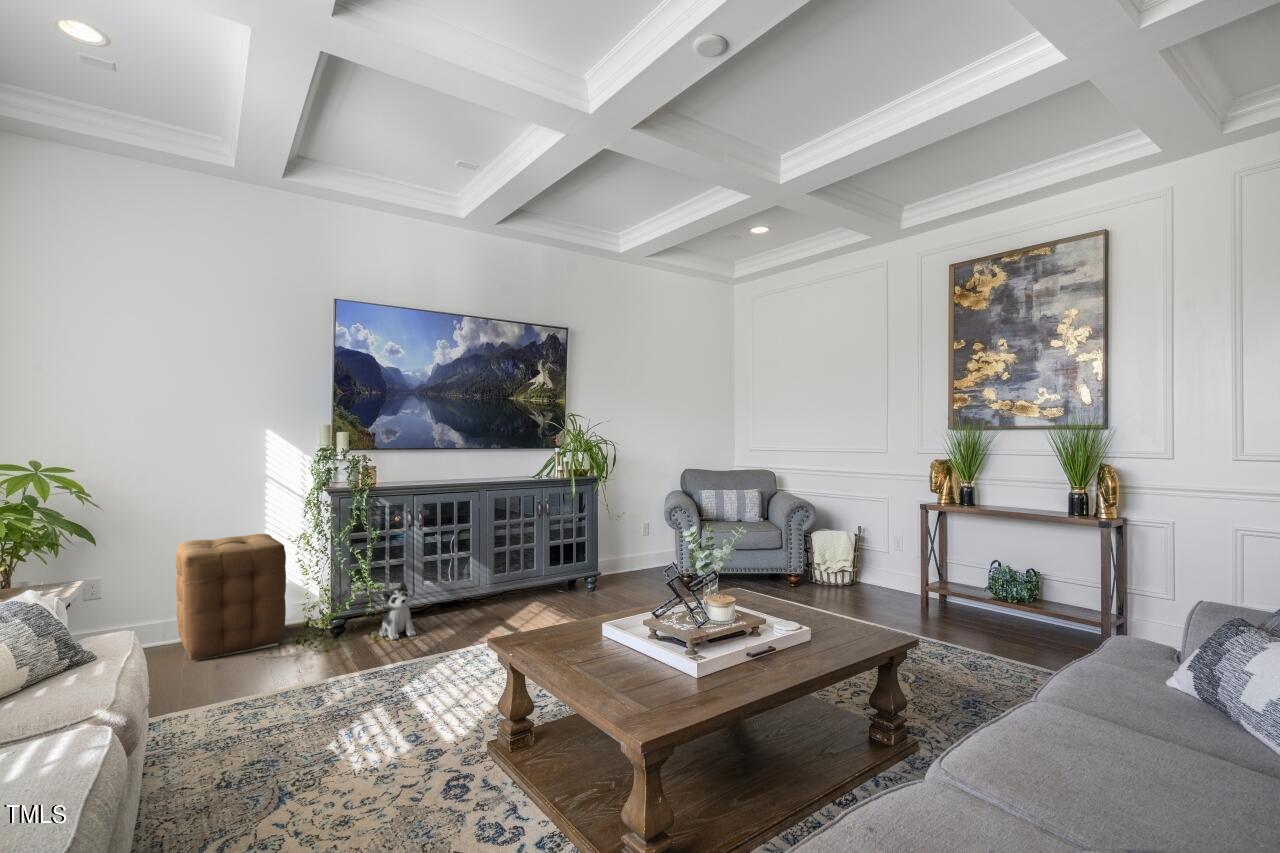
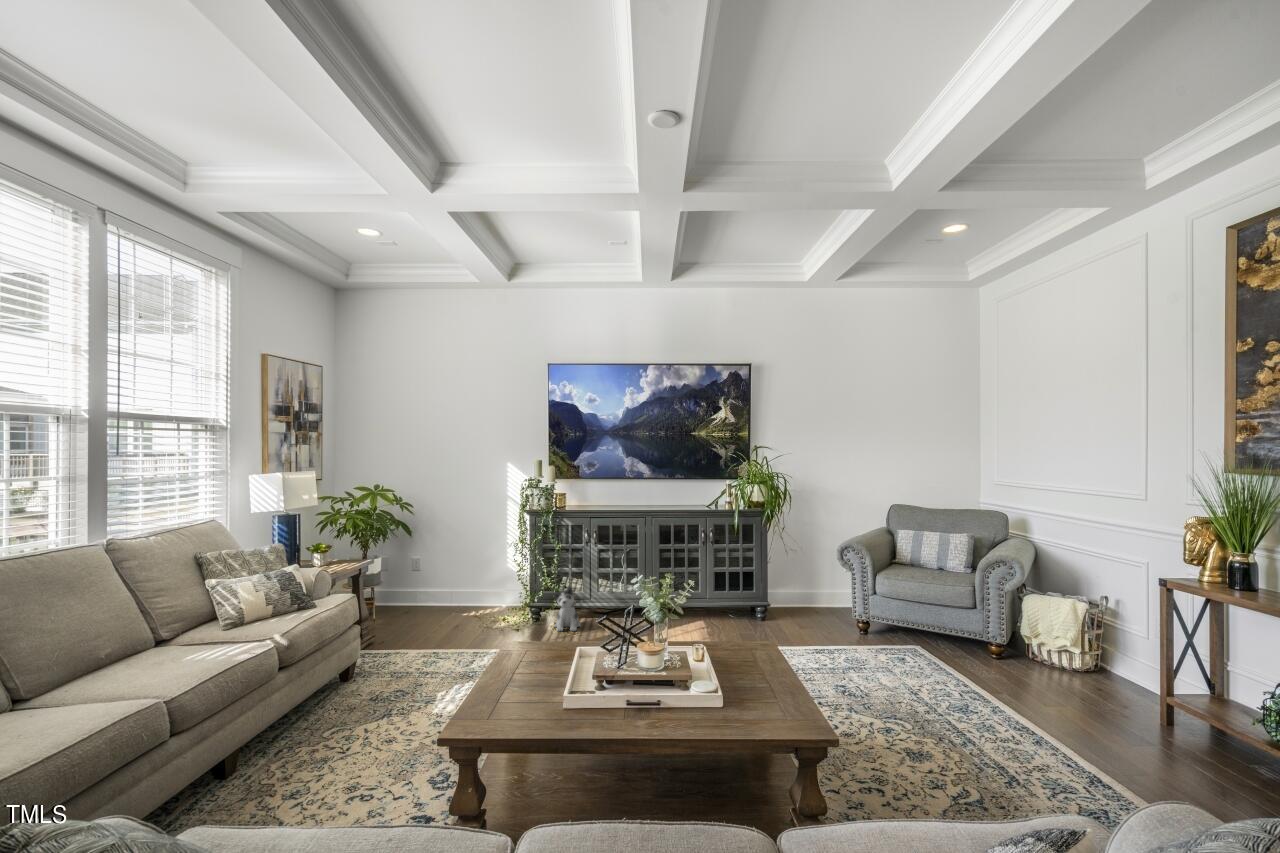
ottoman: present [176,534,286,661] -> none [437,538,506,621]

